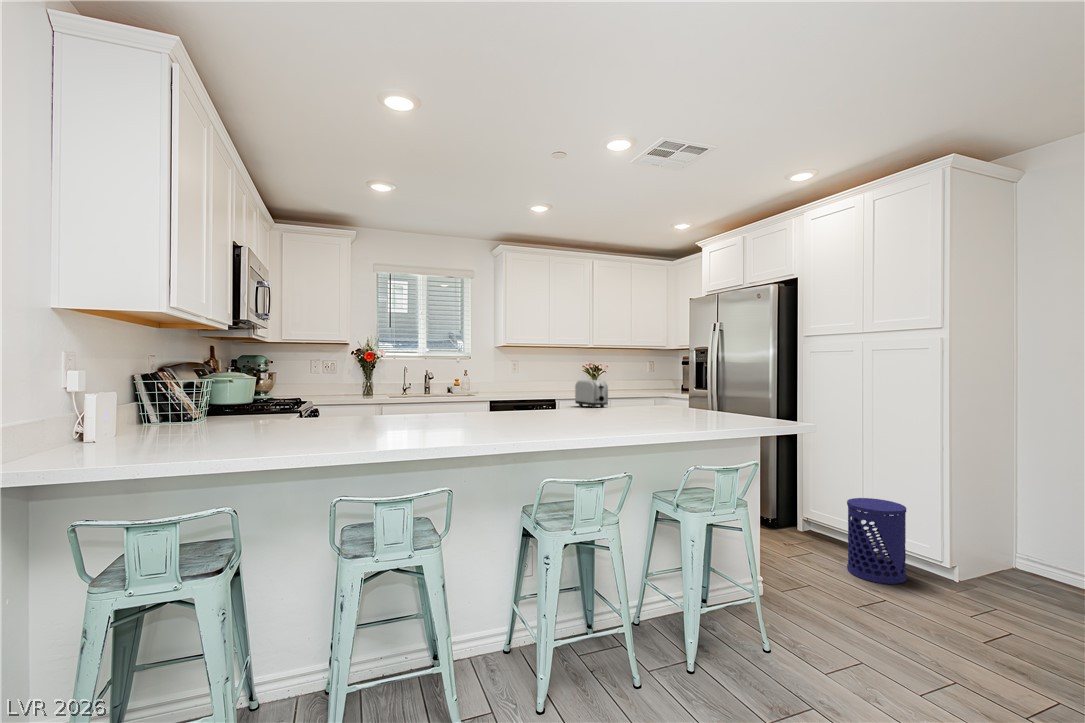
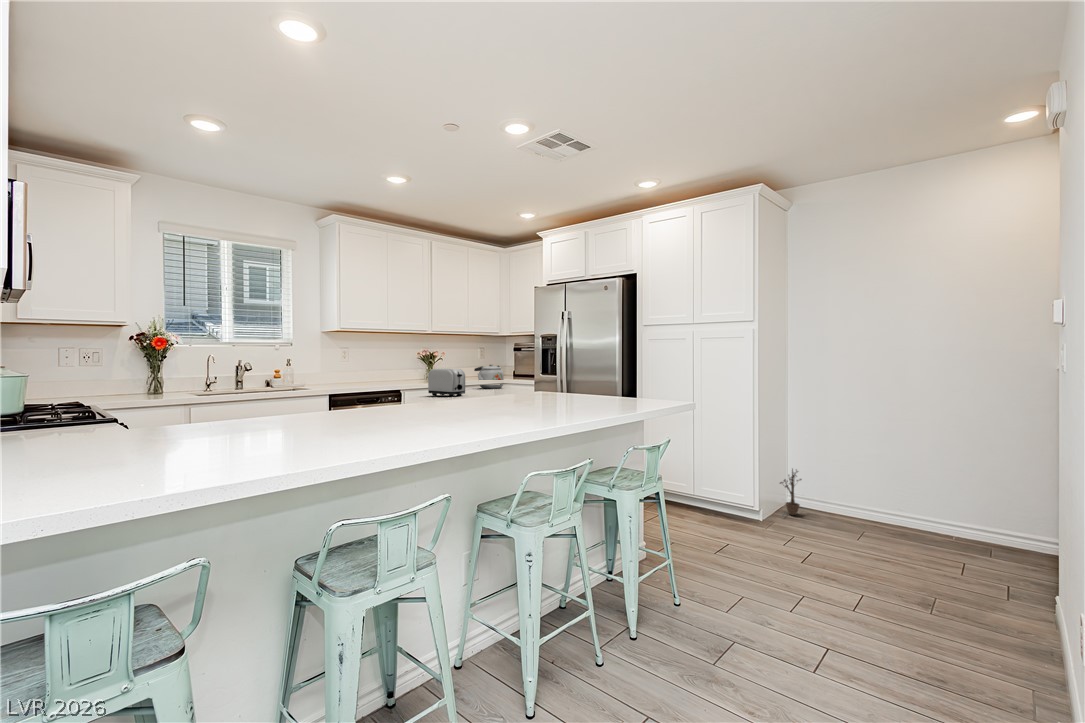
kettle: none [636,377,666,402] -> present [474,364,504,389]
waste bin: present [847,498,906,584] -> none [689,462,732,529]
decorative plant: none [992,521,1033,585] -> present [780,469,802,516]

